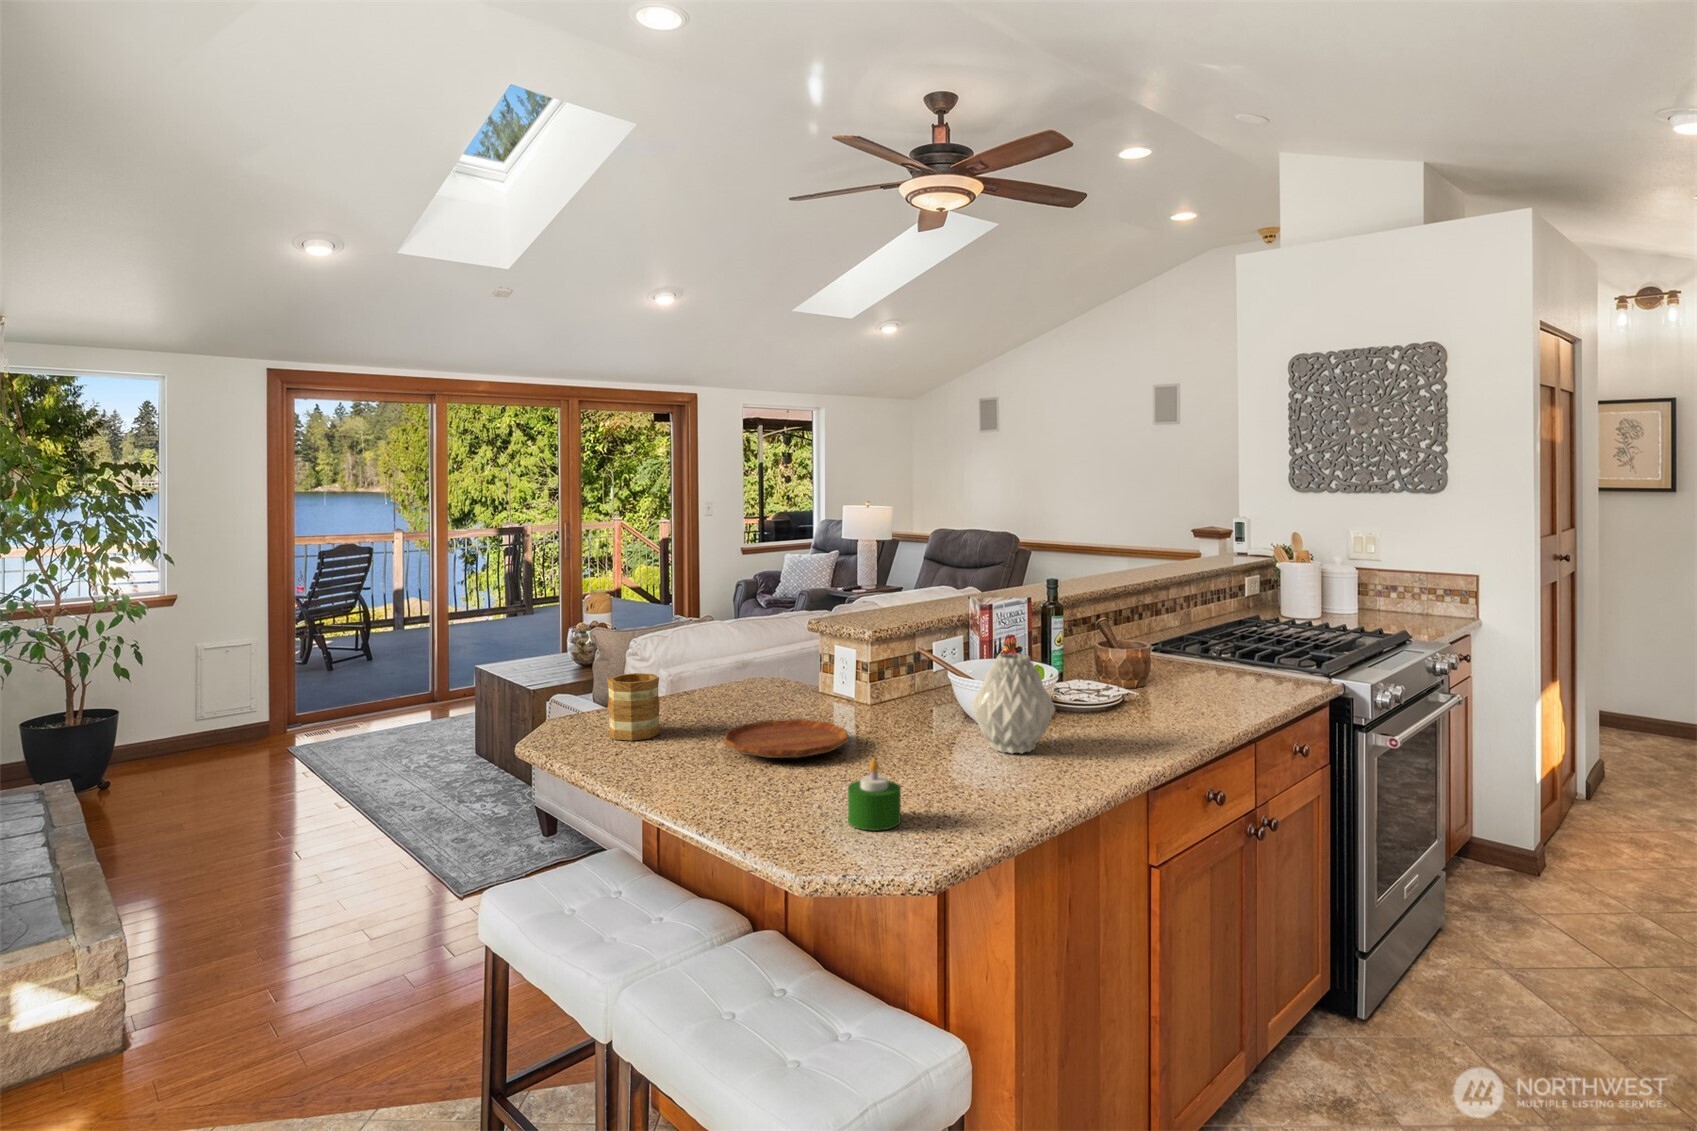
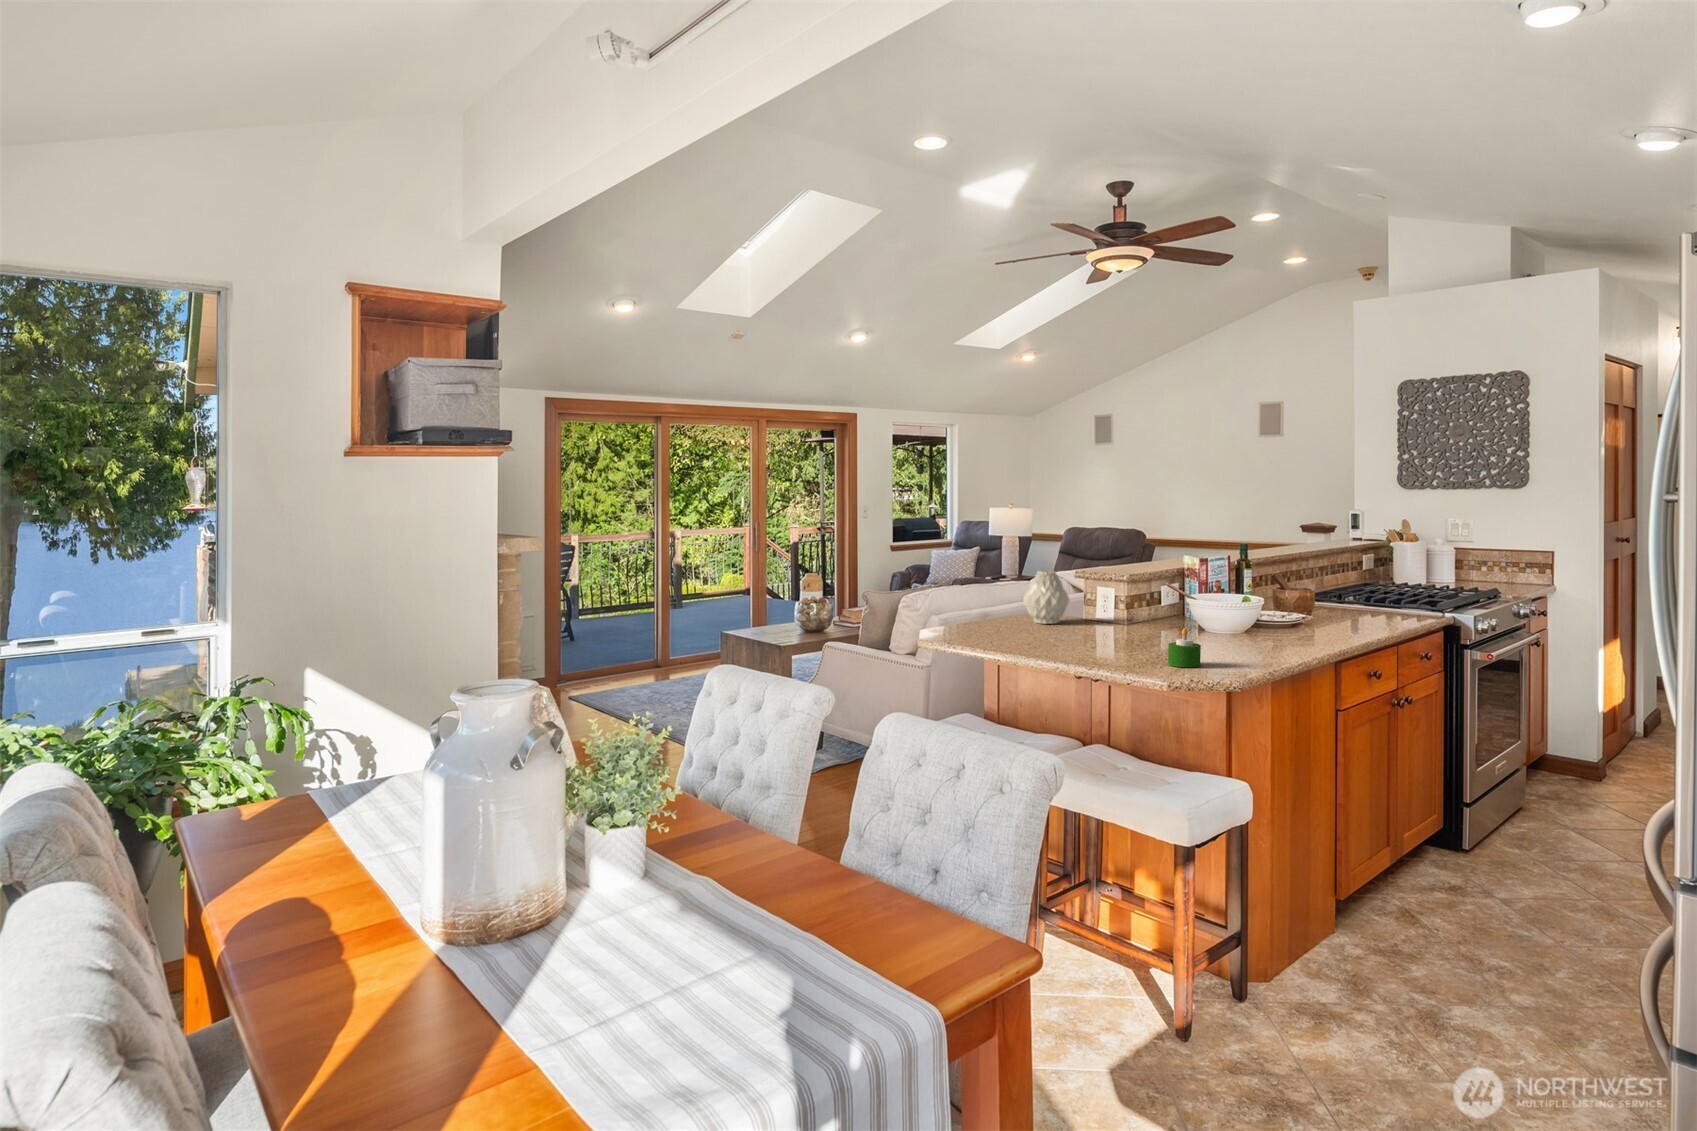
vase: present [971,653,1055,753] -> present [1023,571,1070,624]
mug: present [607,673,660,741] -> none [970,597,1003,637]
tray: present [724,719,849,758] -> none [1054,625,1137,642]

